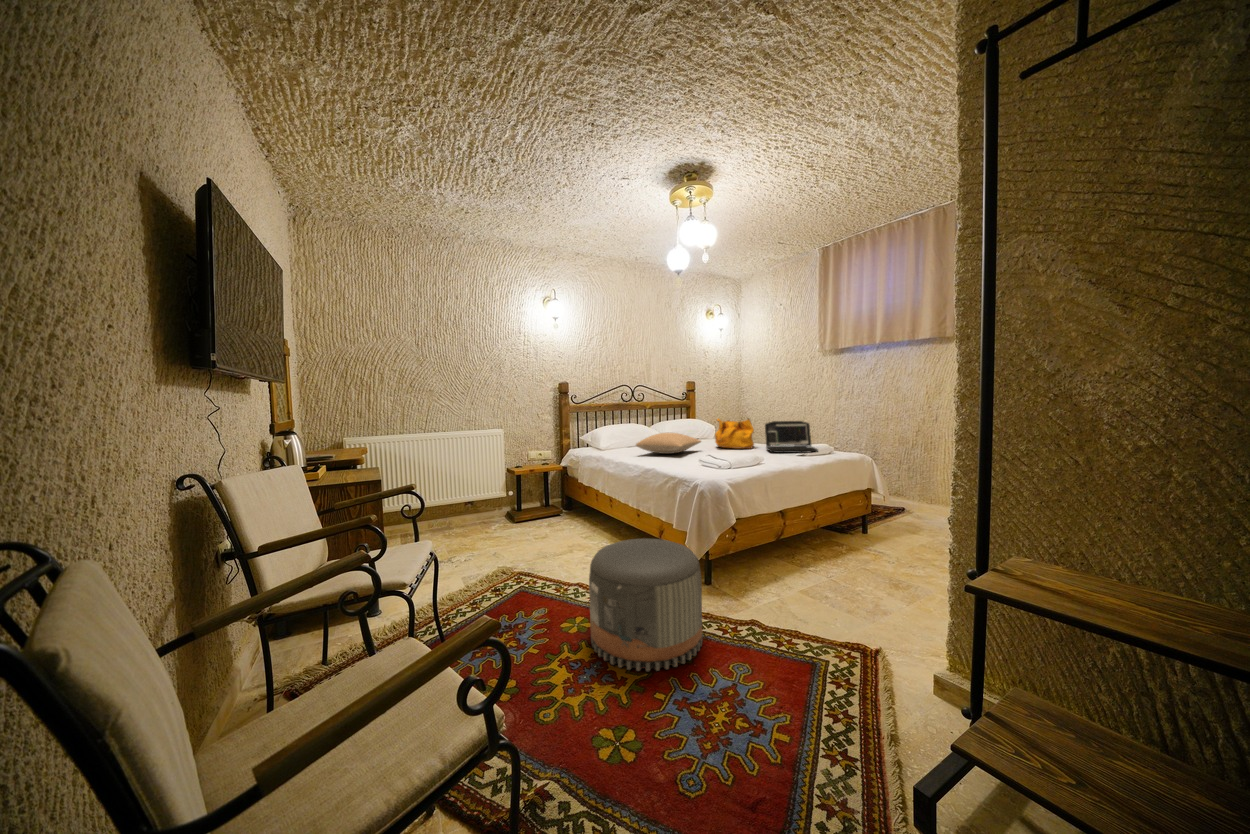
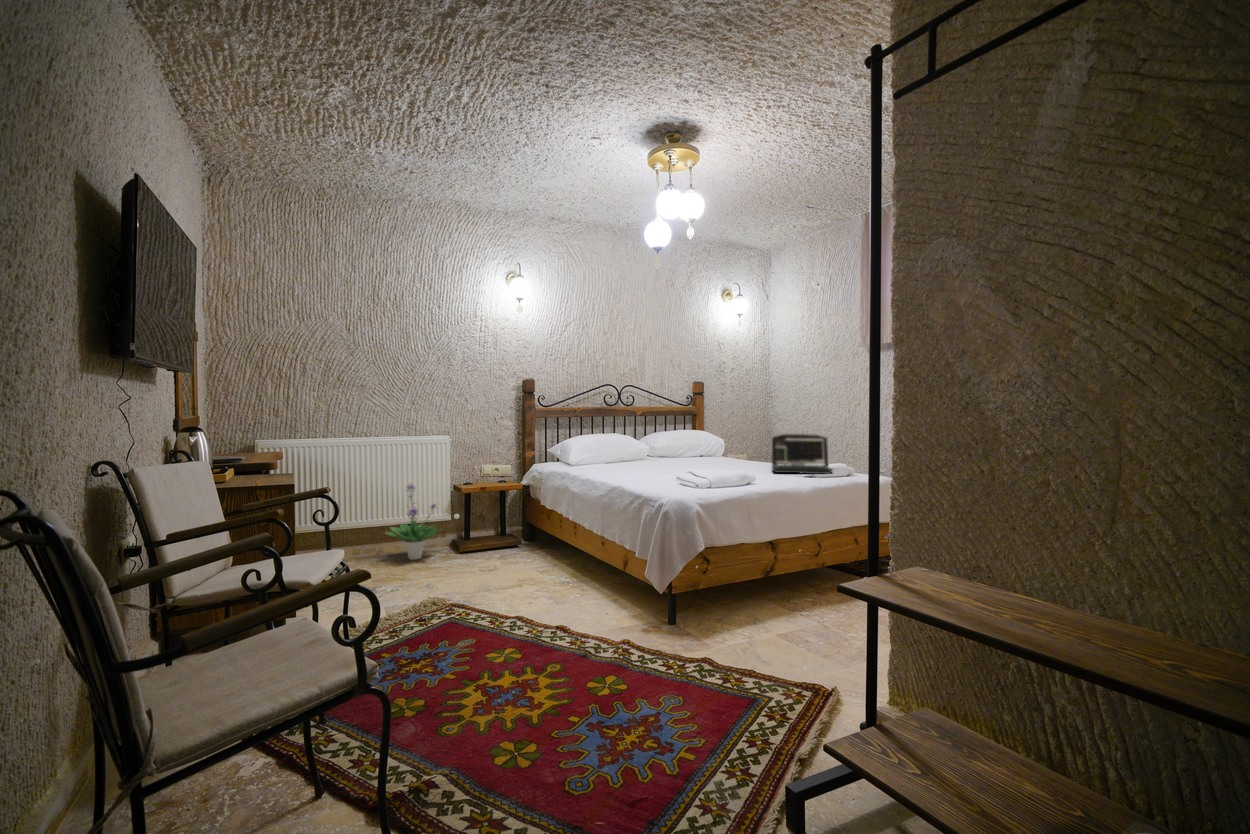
handbag: present [715,418,754,449] -> none [714,428,761,469]
pillow: present [636,433,701,454] -> none [609,445,693,471]
potted plant: none [454,469,503,531] -> present [386,483,441,560]
pouf: present [589,539,703,671] -> none [516,560,642,698]

